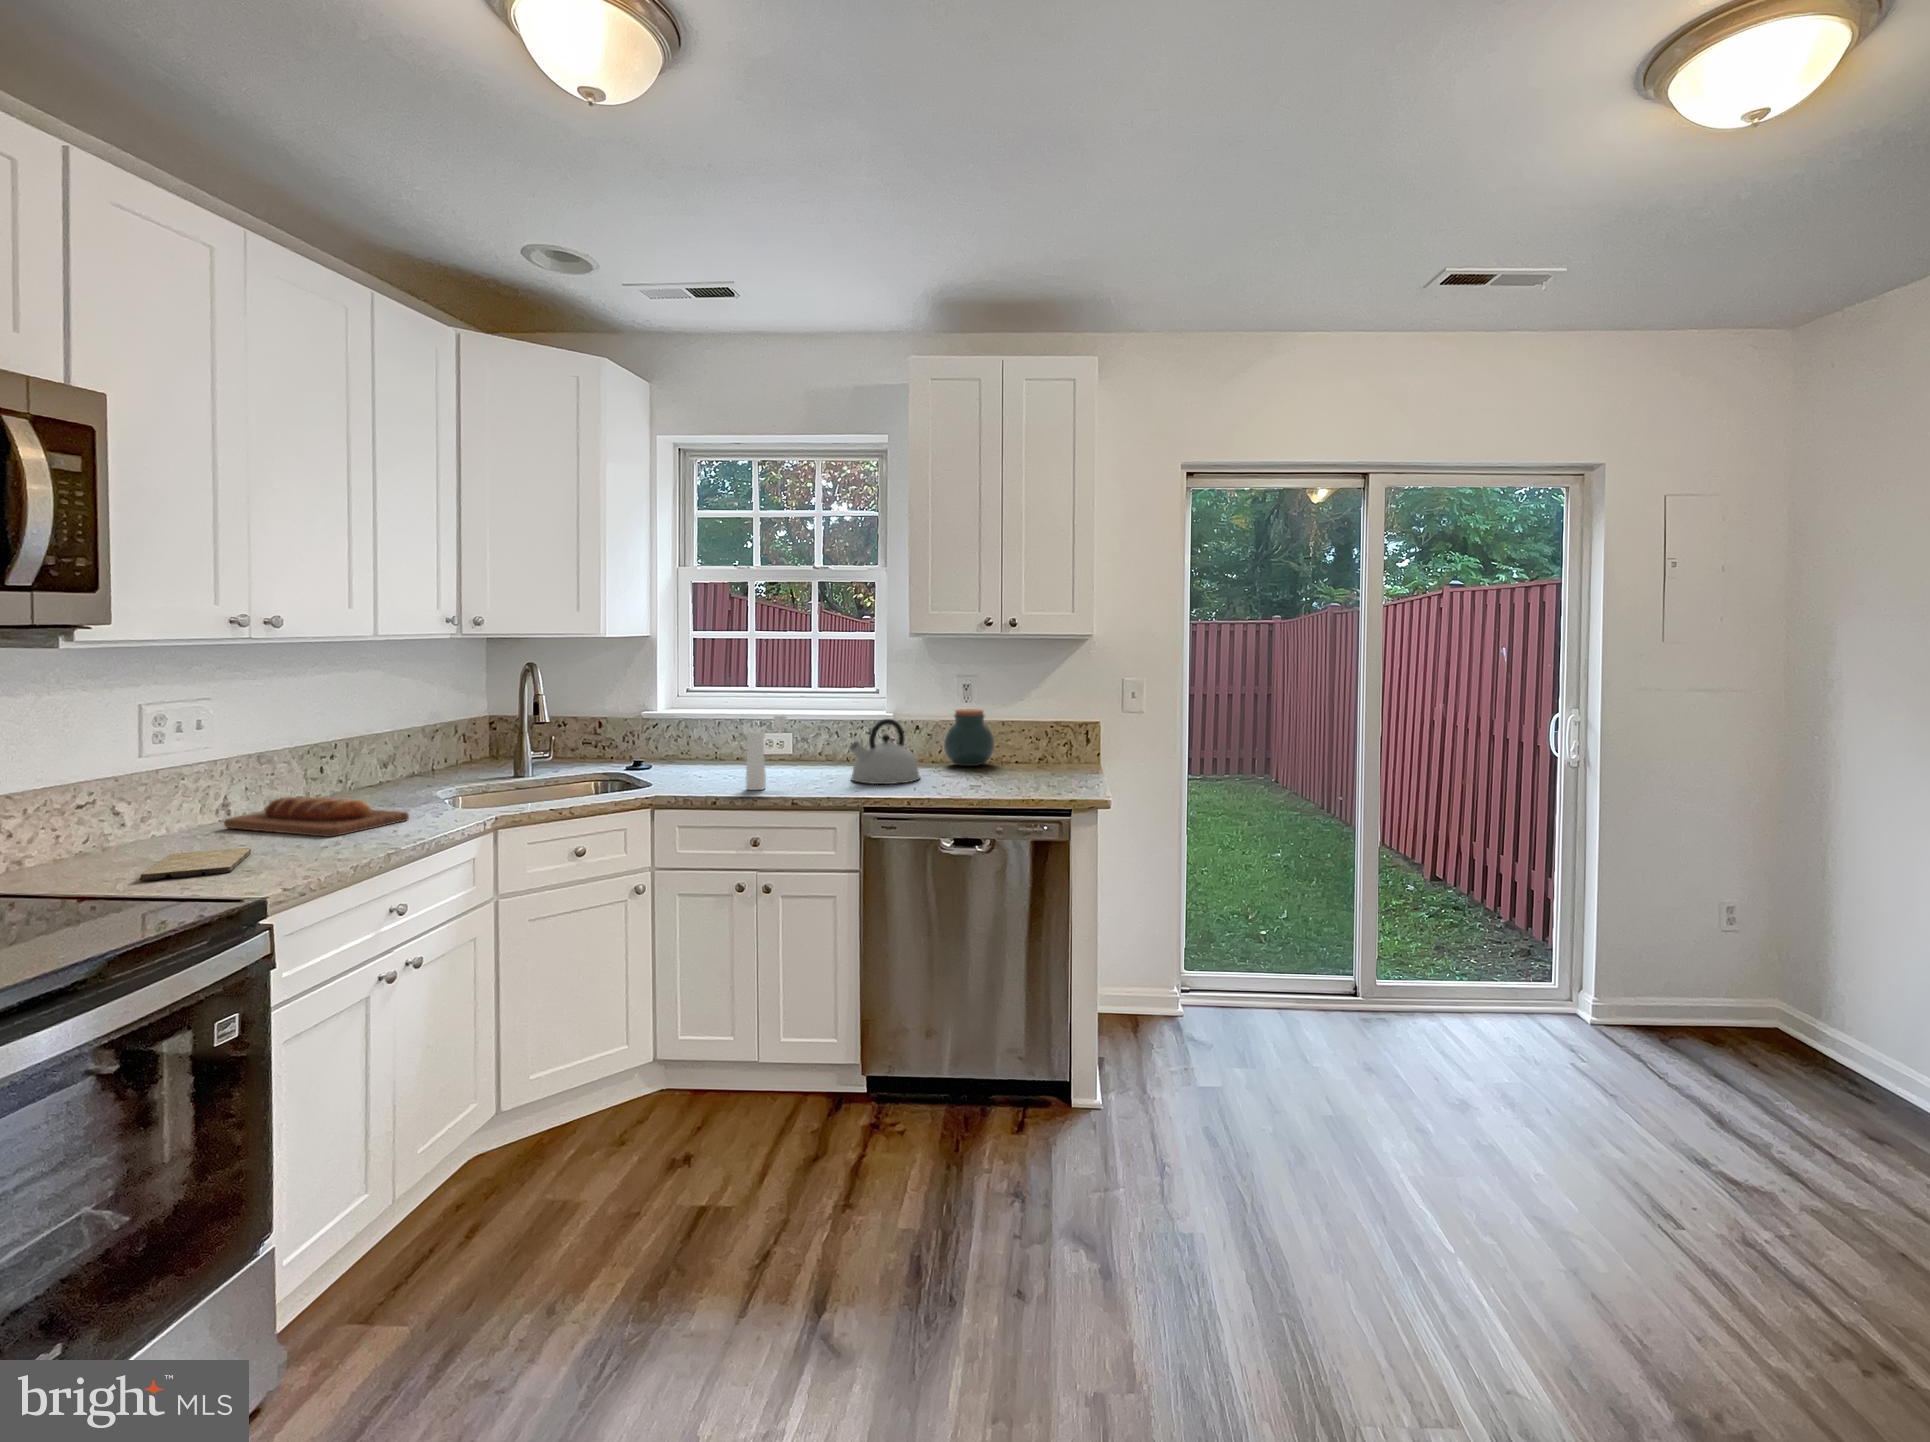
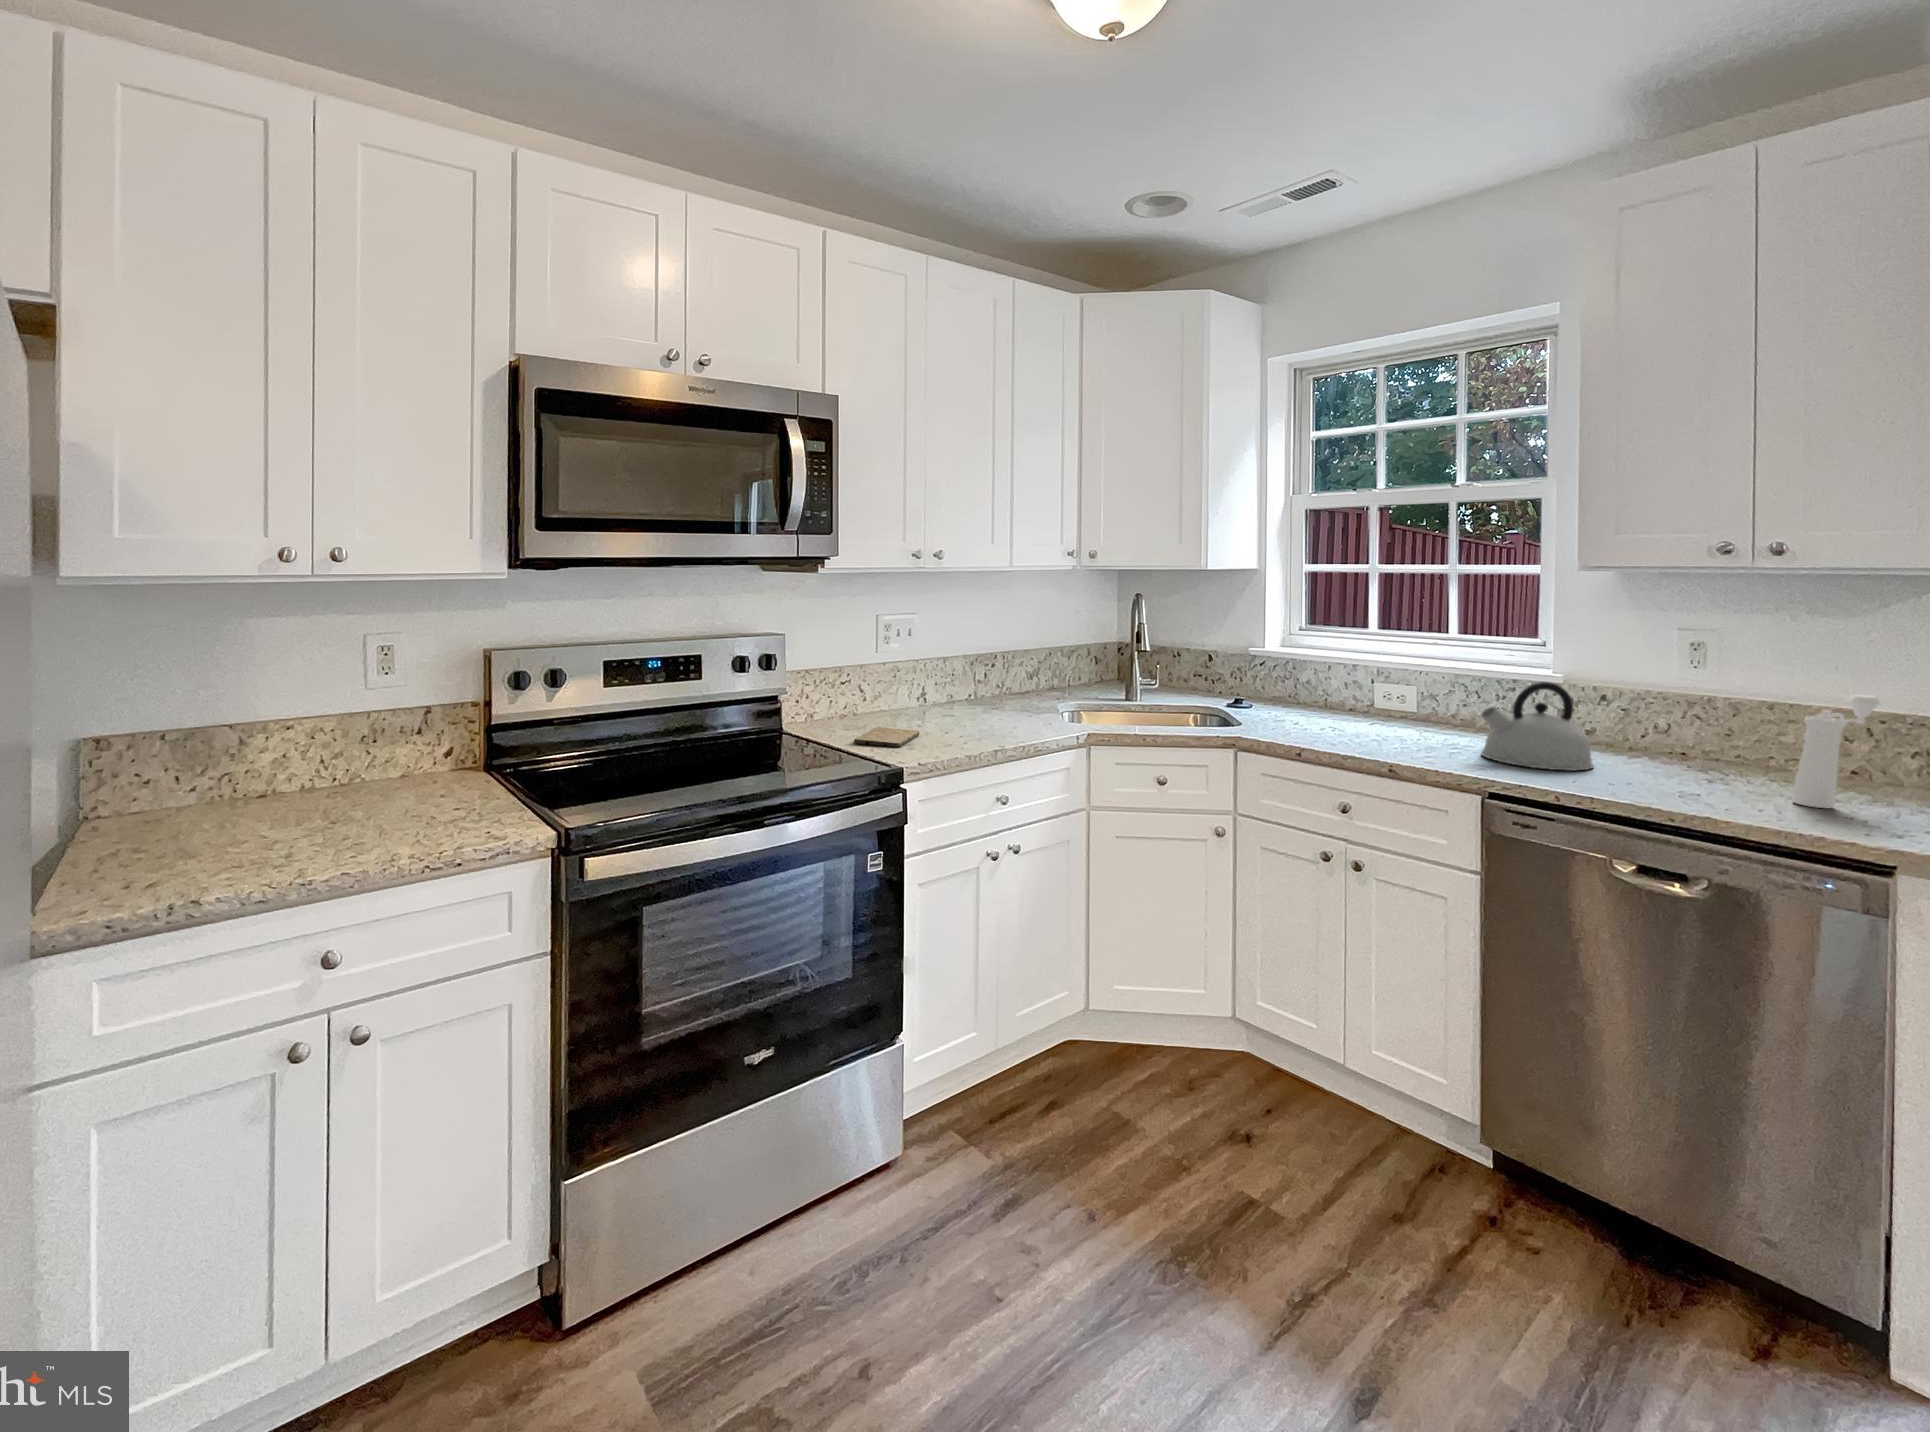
jar: present [944,709,994,766] -> none [1647,679,1748,764]
pepper mill: present [746,714,787,790] -> present [1792,695,1880,808]
bread loaf: present [224,797,409,837] -> none [918,695,1027,731]

